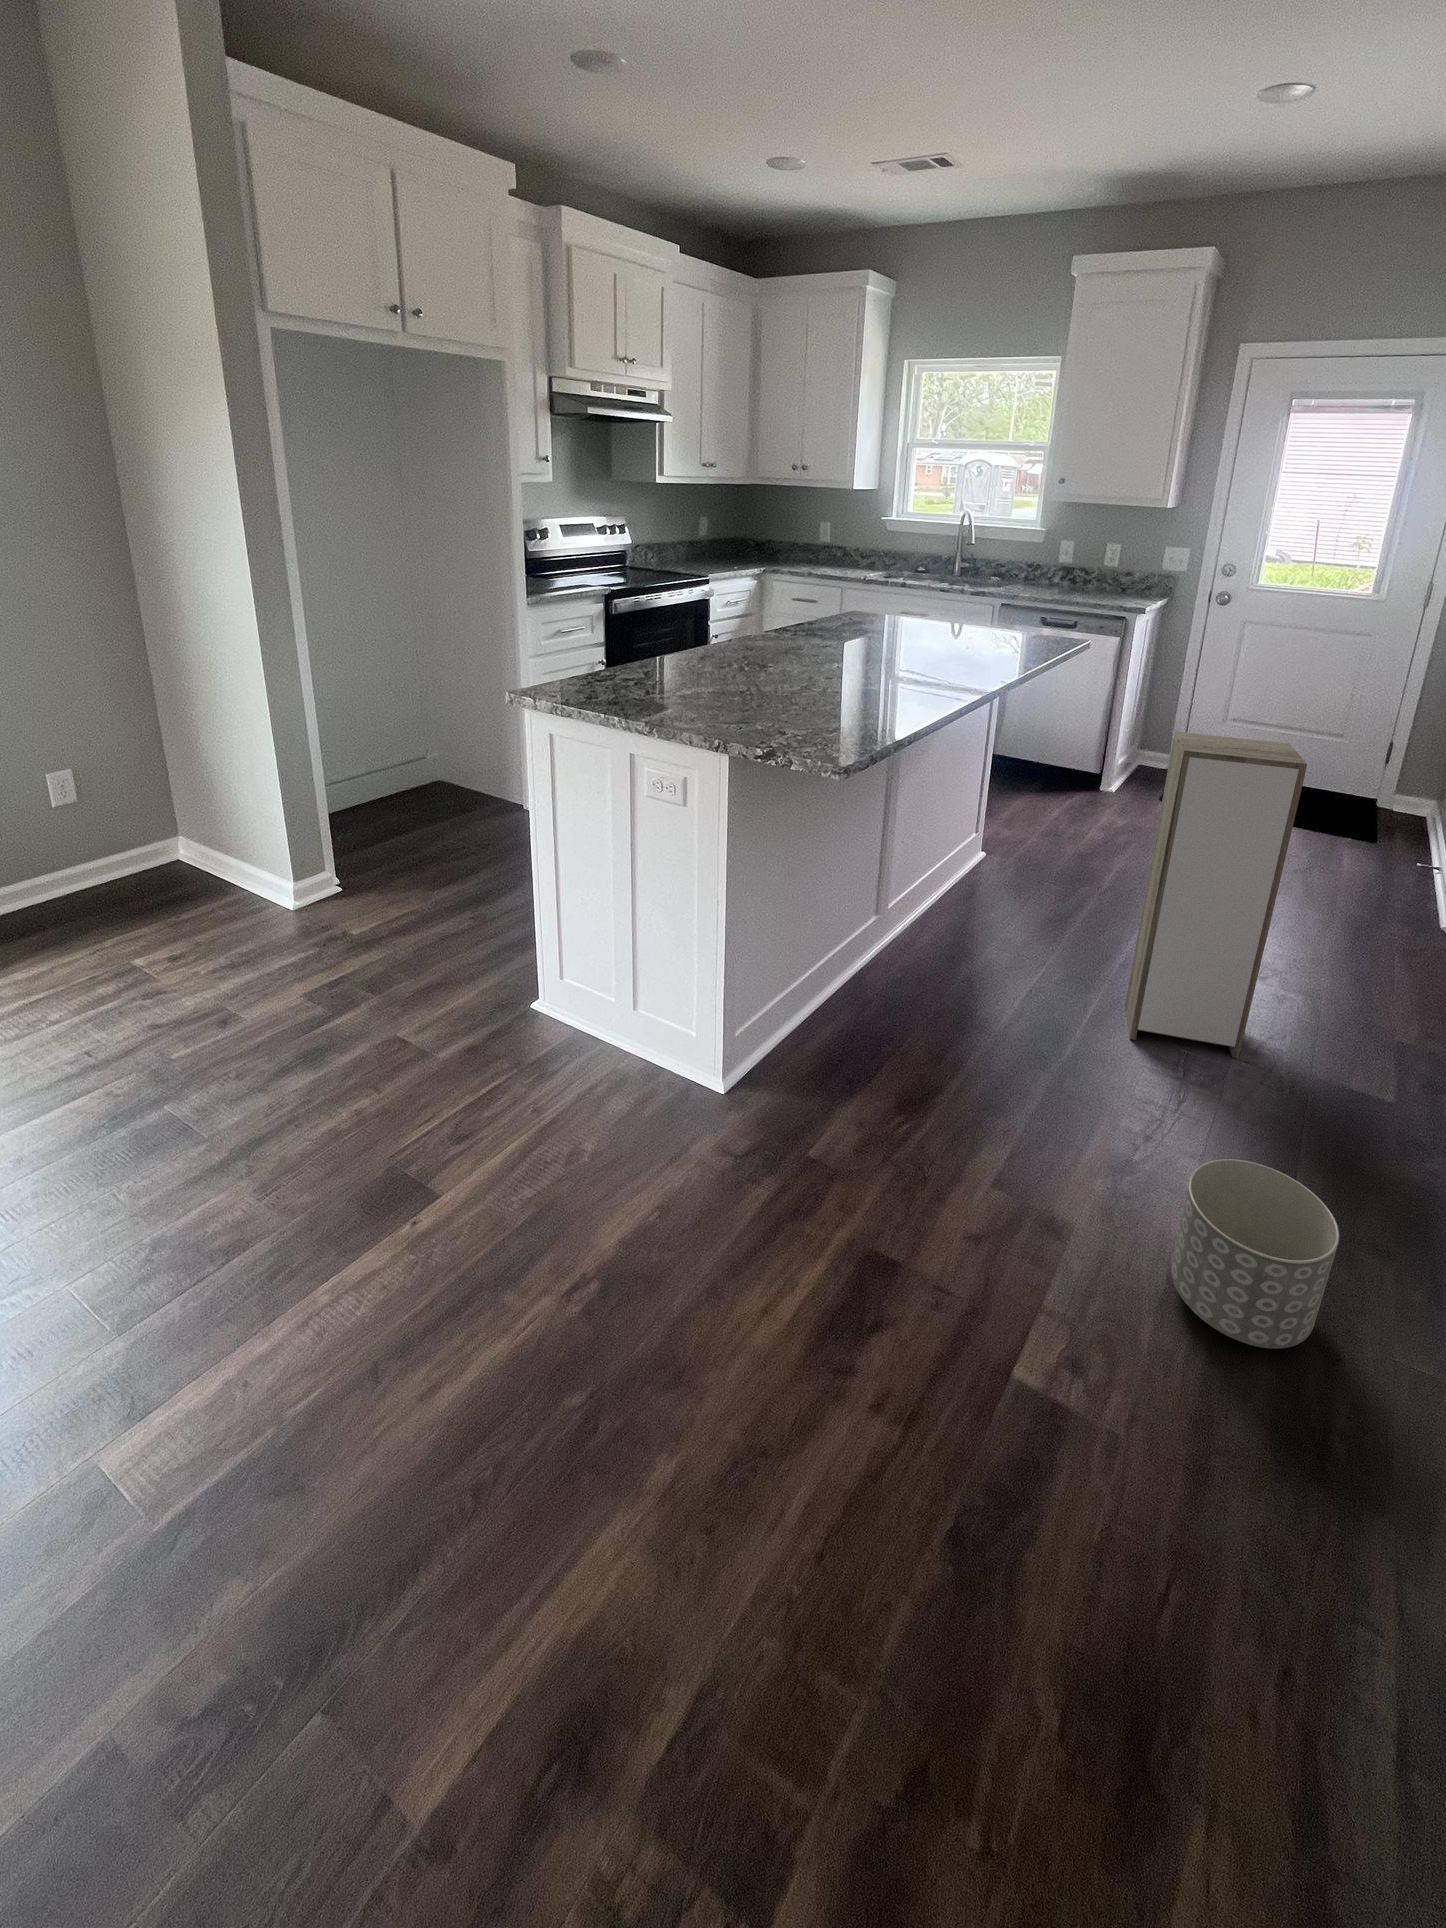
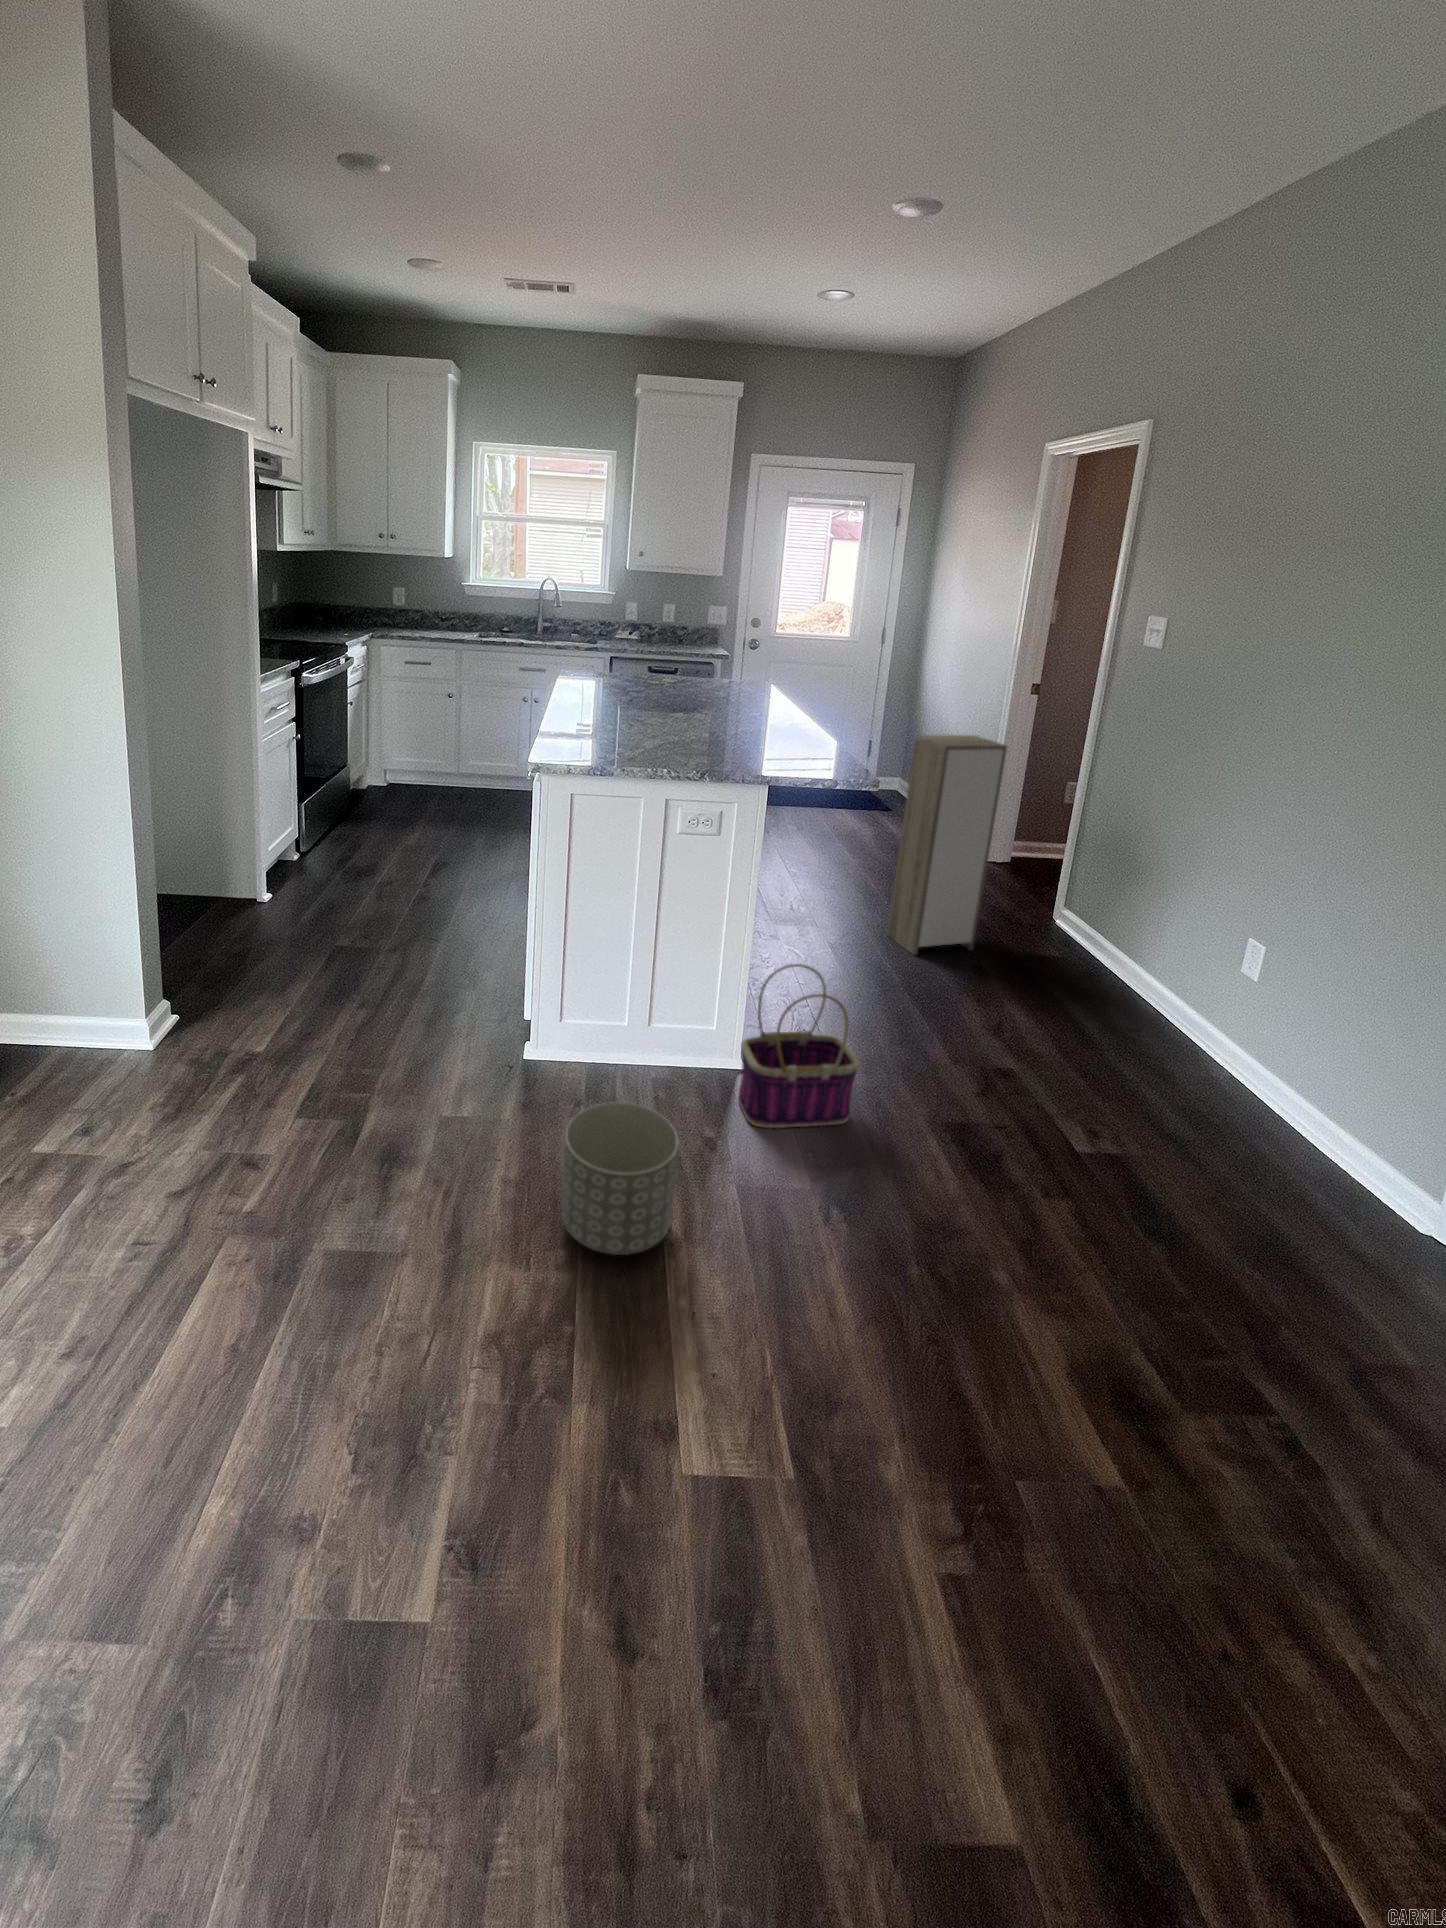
basket: none [635,983,777,1197] -> present [738,964,860,1128]
planter: present [1171,1159,1339,1349] -> present [561,1102,679,1255]

